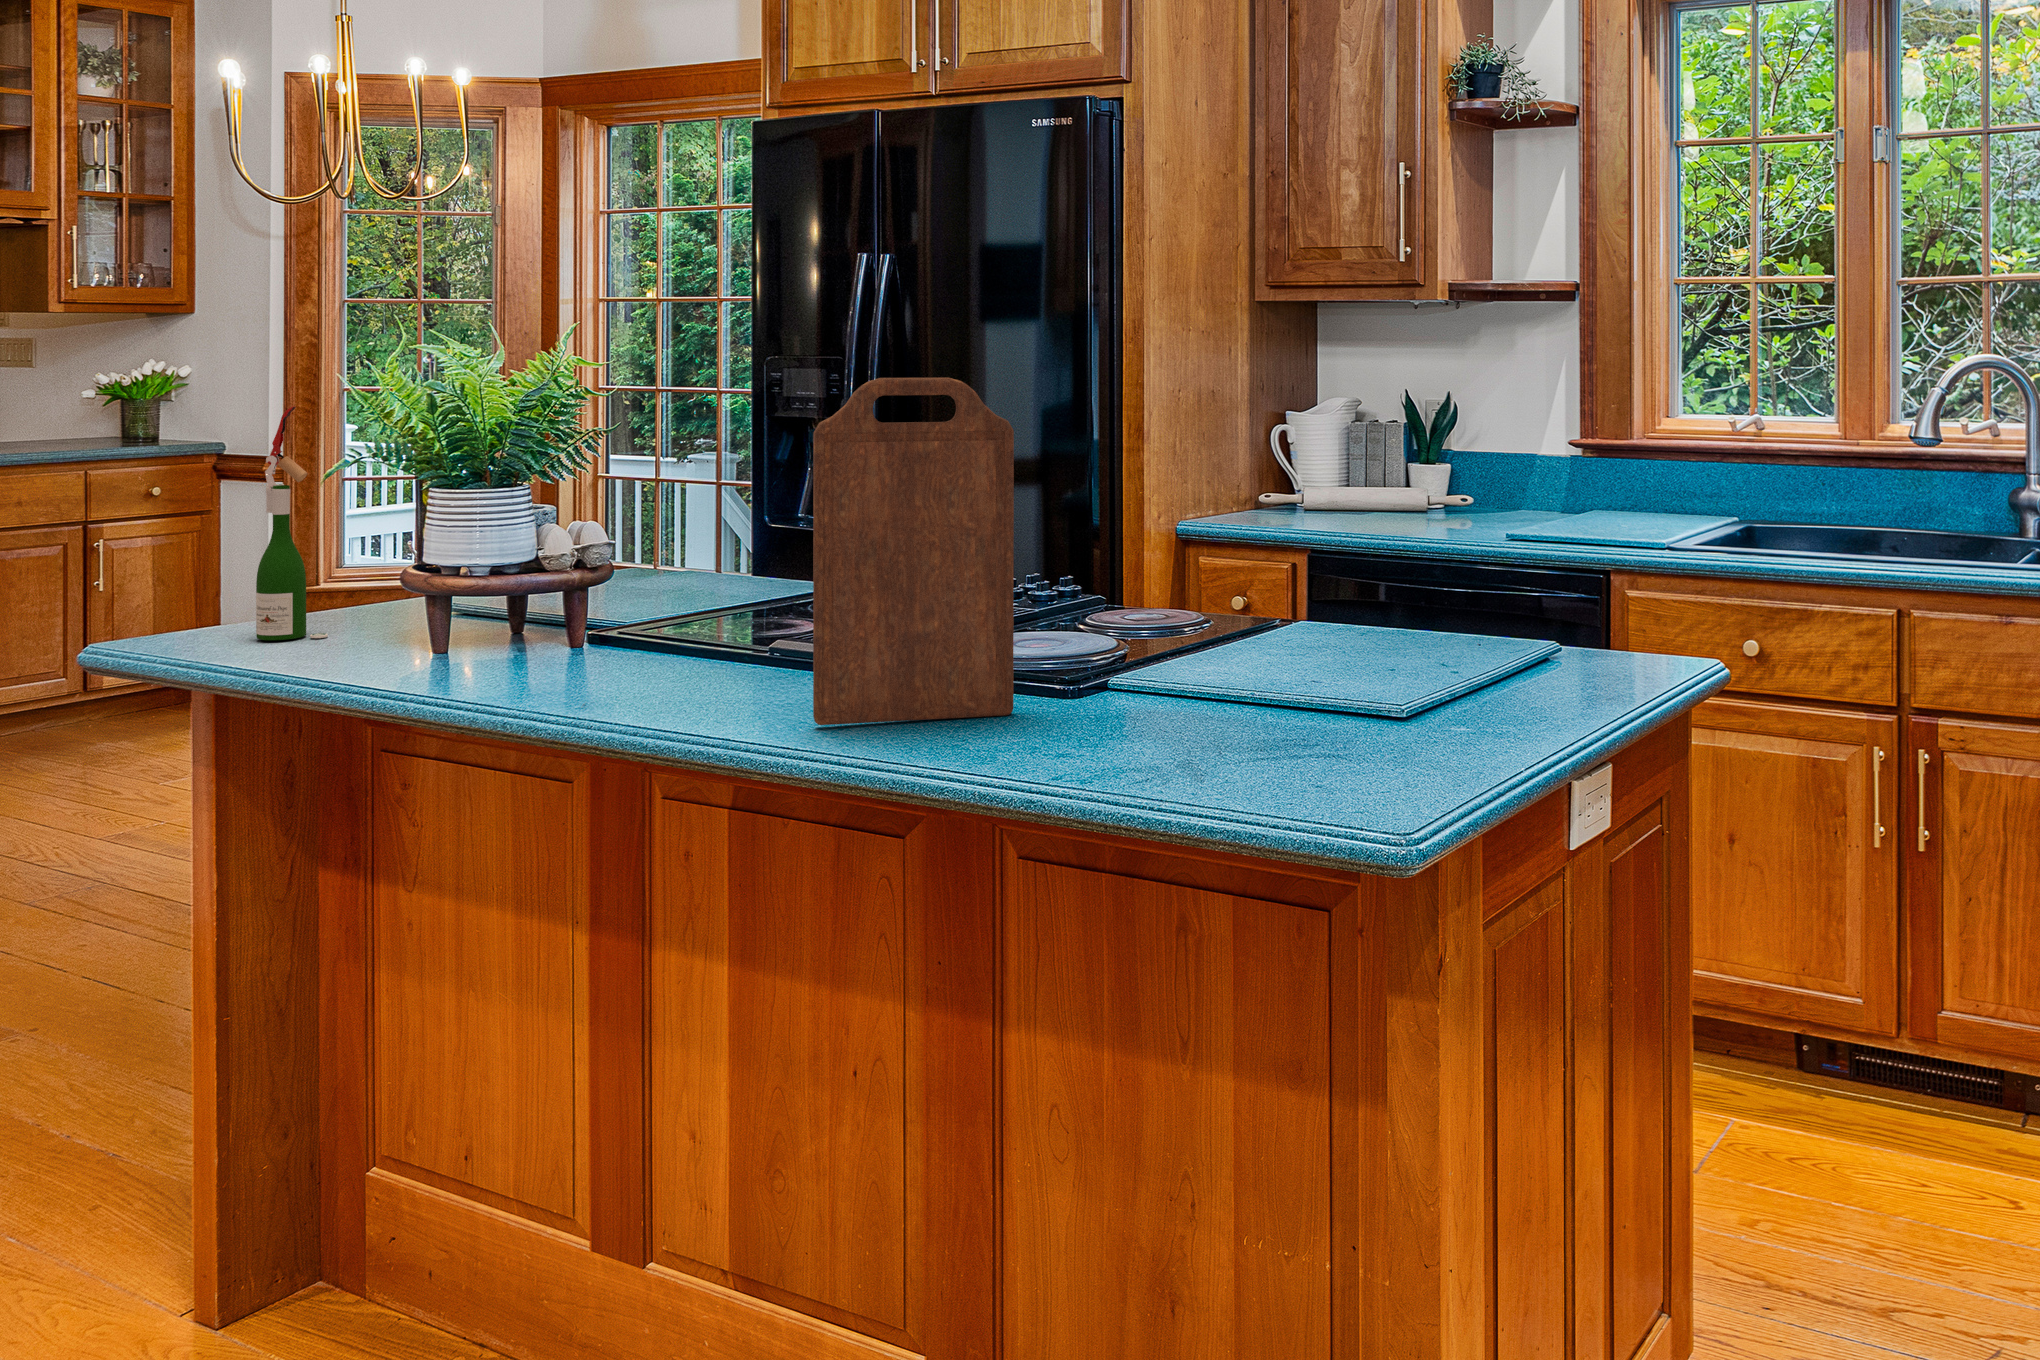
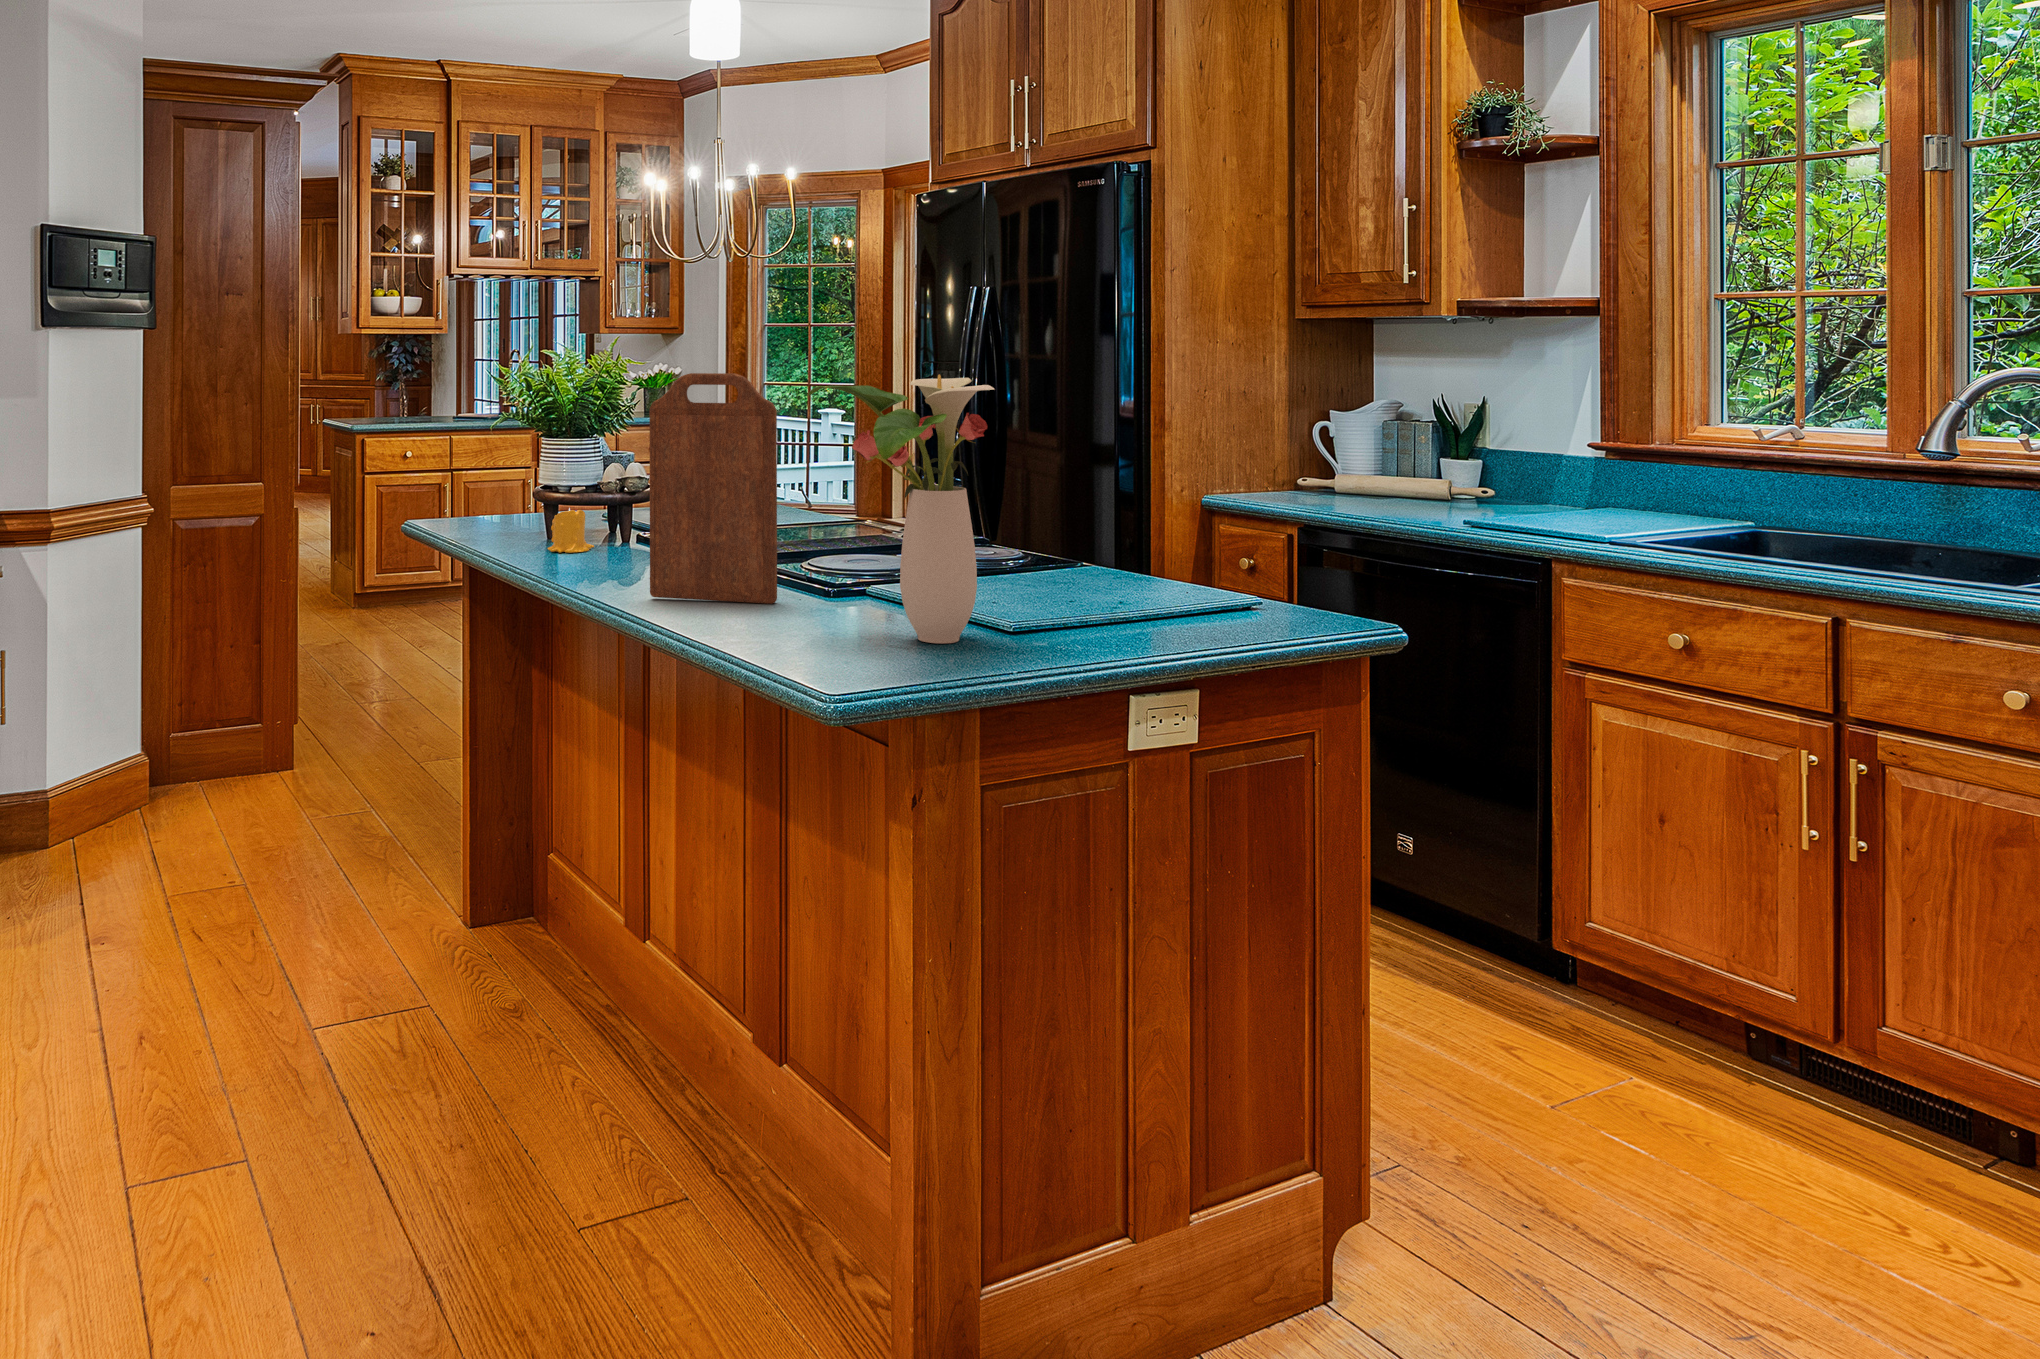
flower arrangement: none [1141,376,1422,745] -> present [808,375,994,643]
wine bottle: present [256,406,328,640] -> none [483,389,519,529]
candle: none [463,594,538,670] -> present [548,508,594,553]

